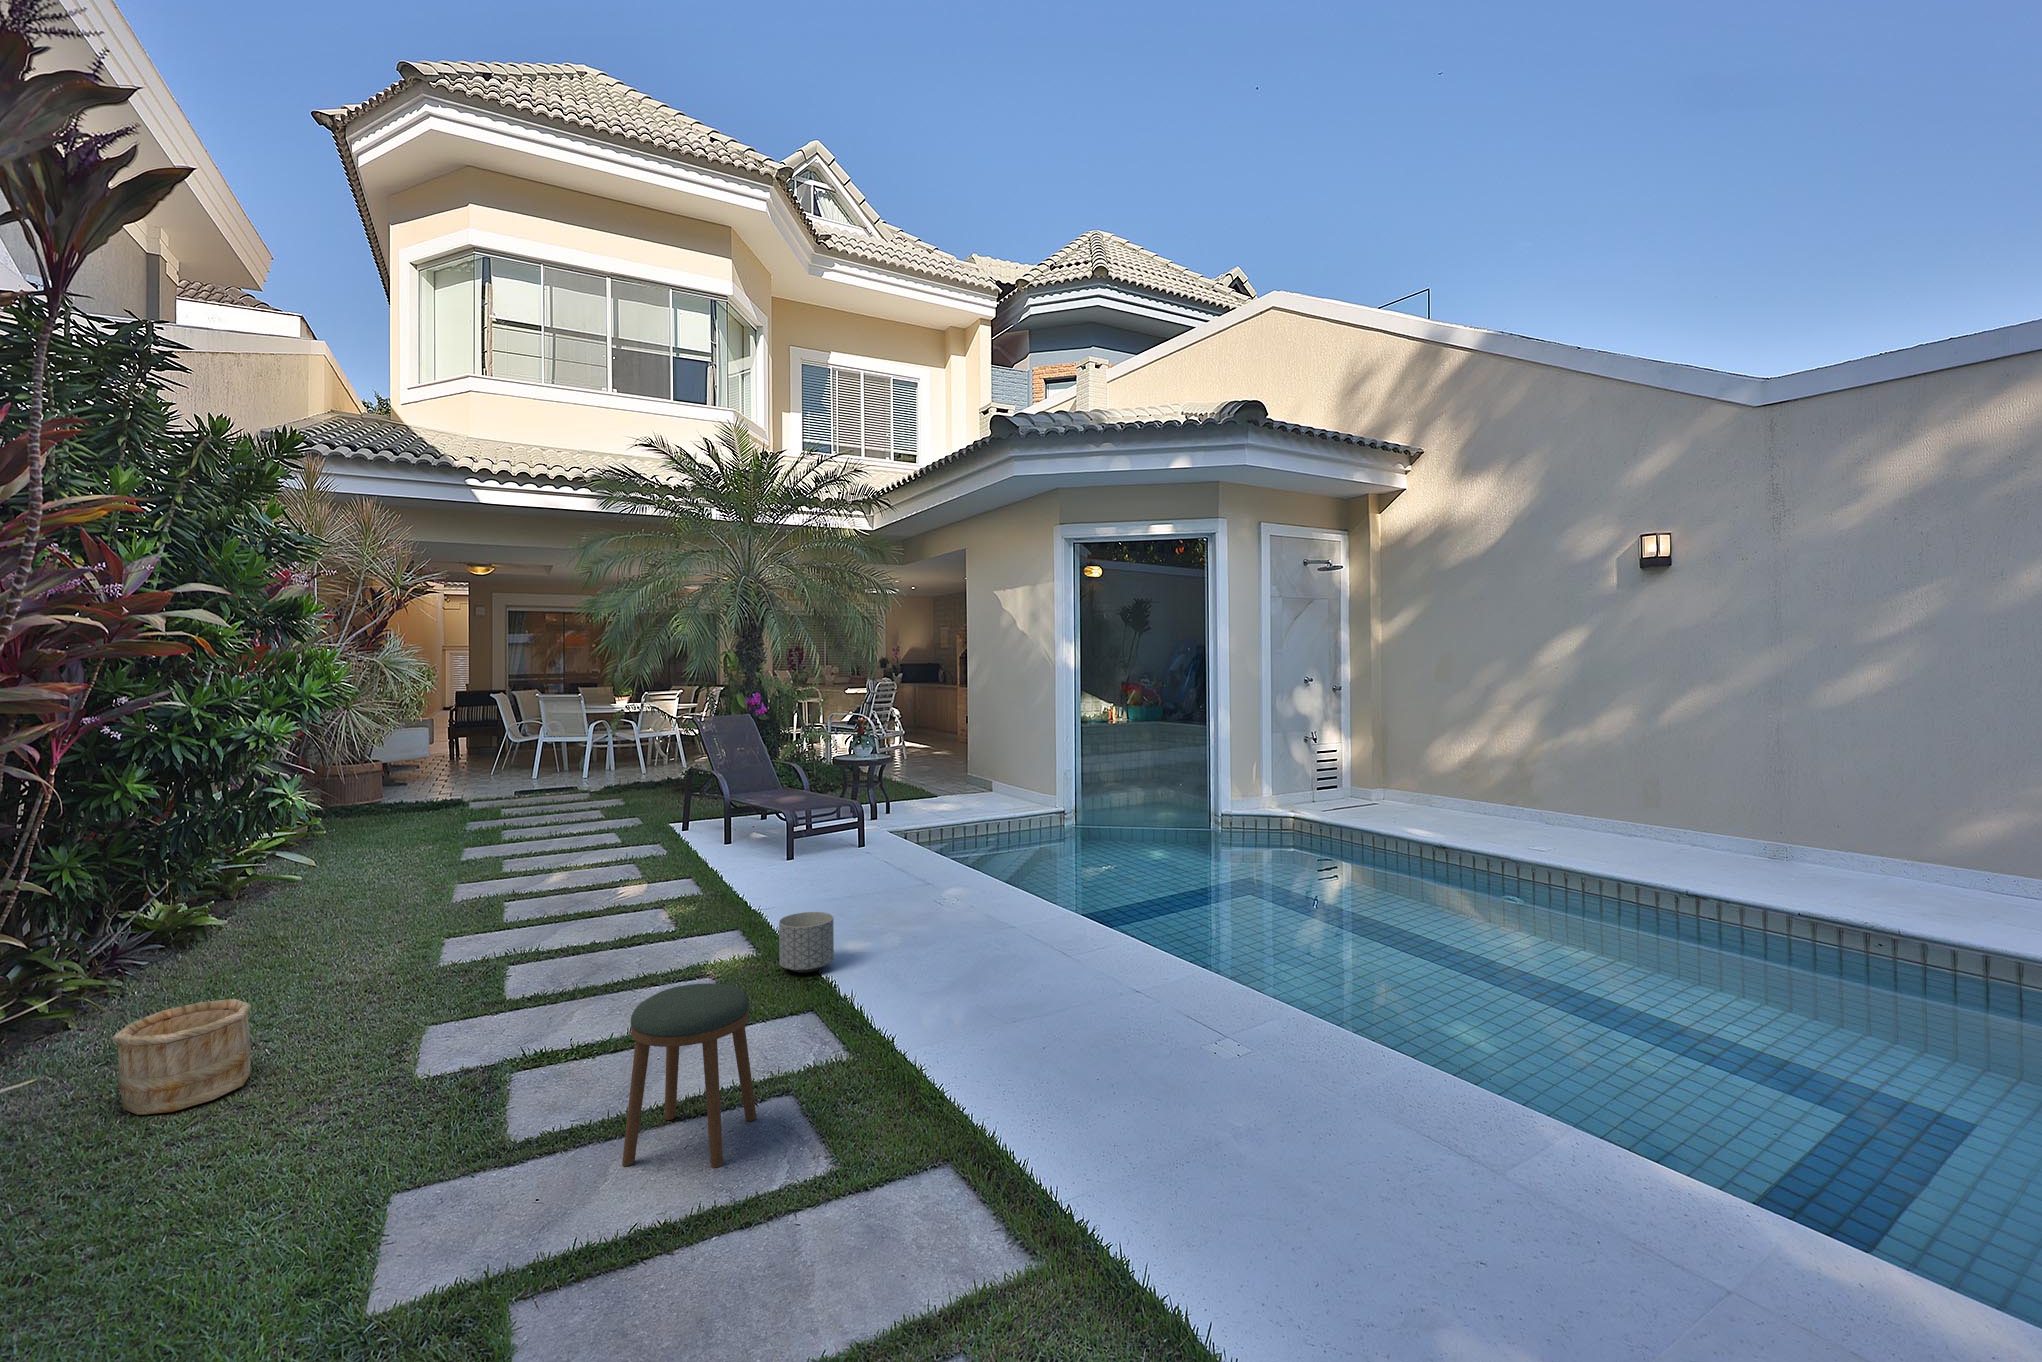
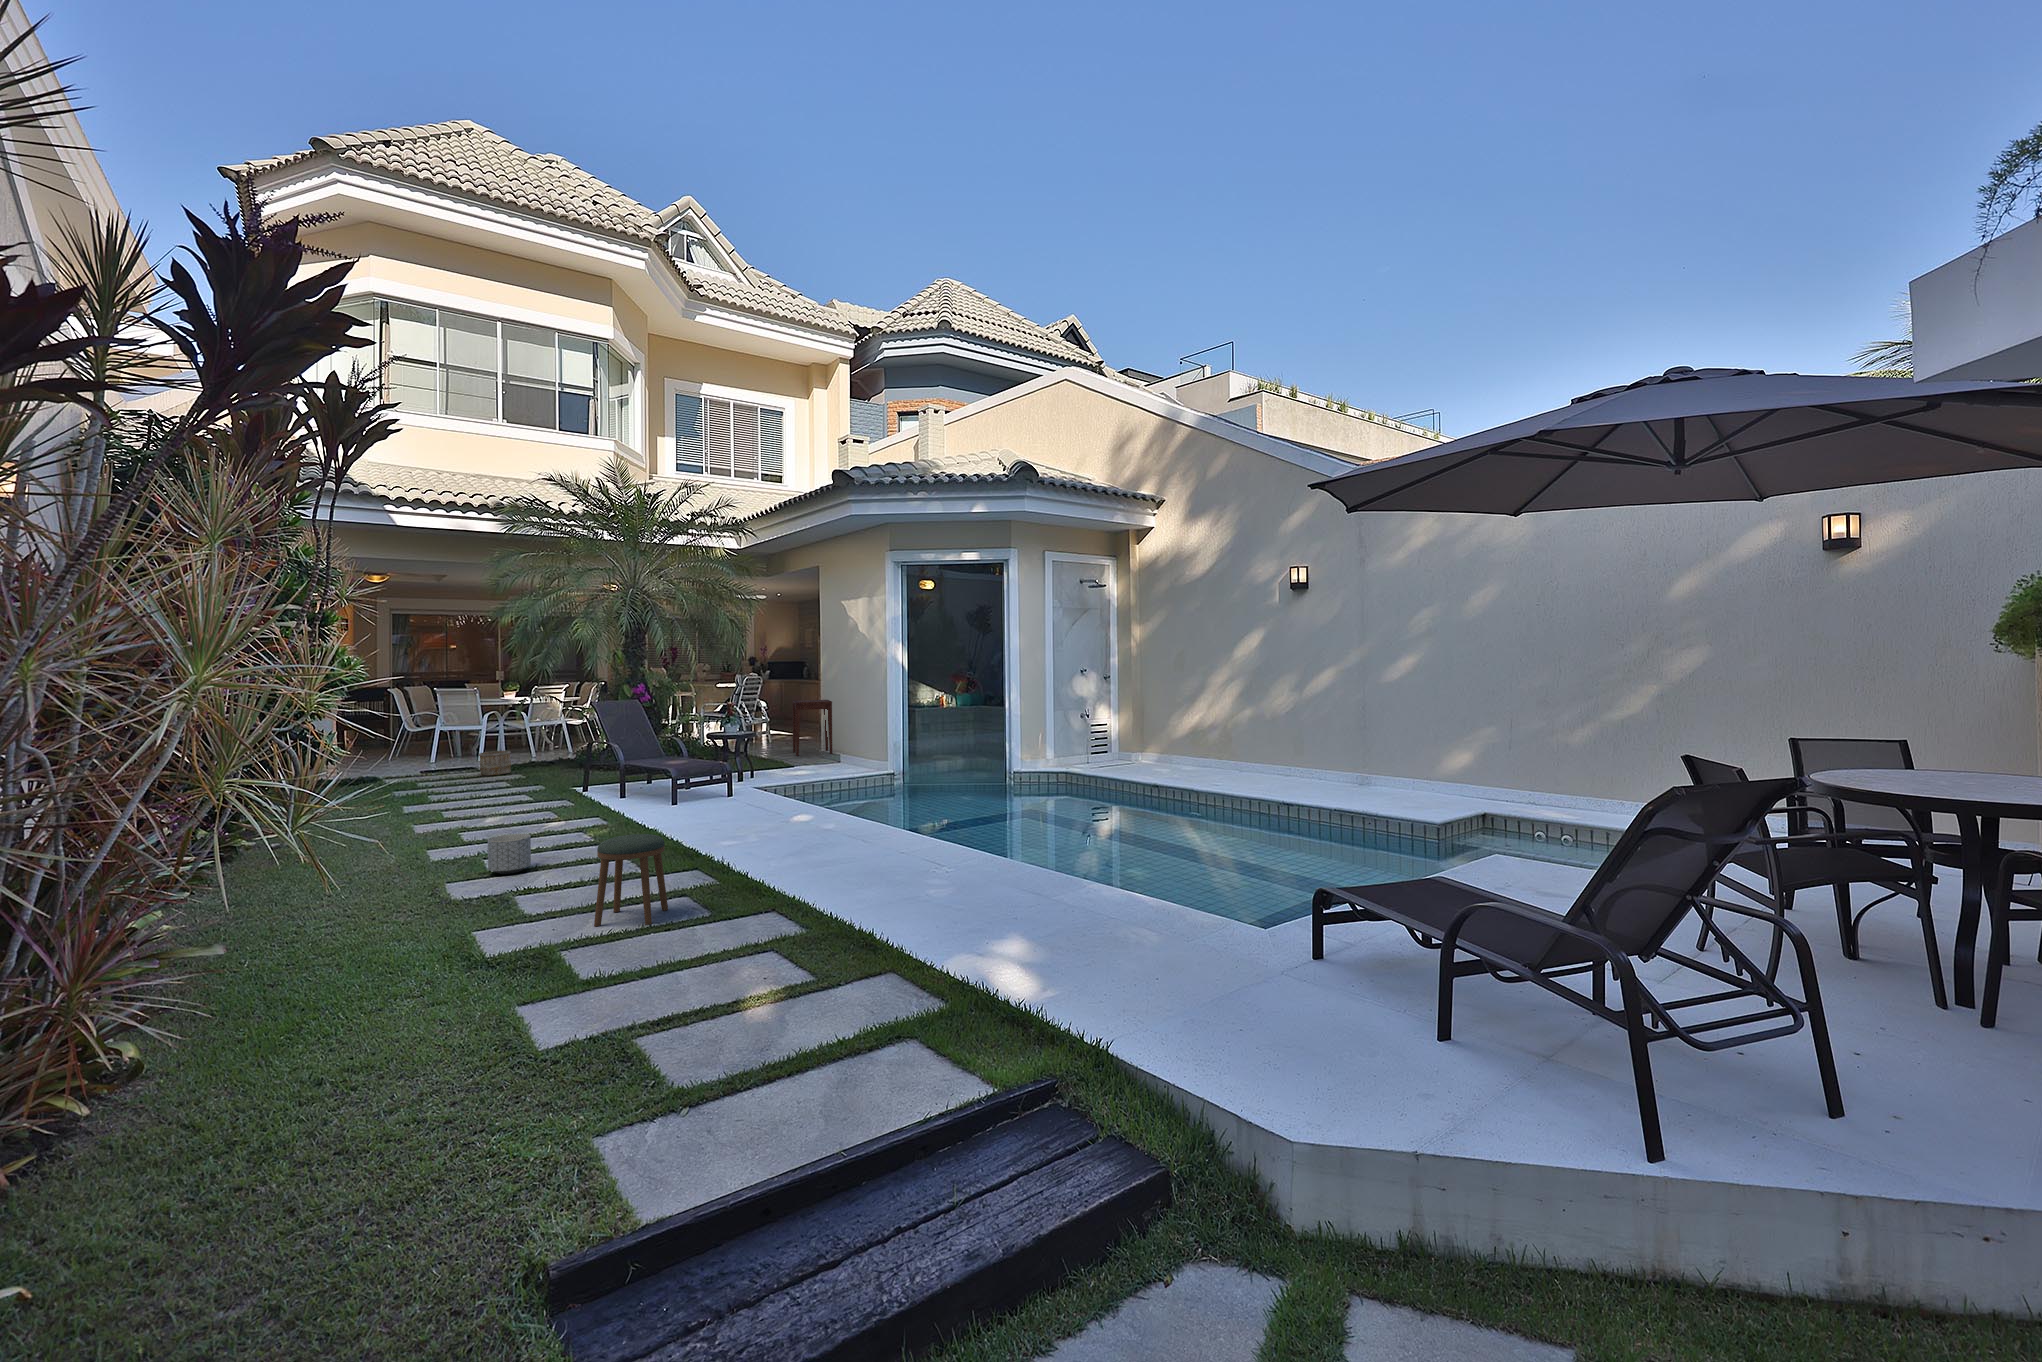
side table: none [934,713,981,781] -> present [792,700,832,756]
planter: present [779,912,834,973] -> present [488,834,531,874]
wooden bucket: present [112,999,251,1115] -> present [479,750,511,775]

